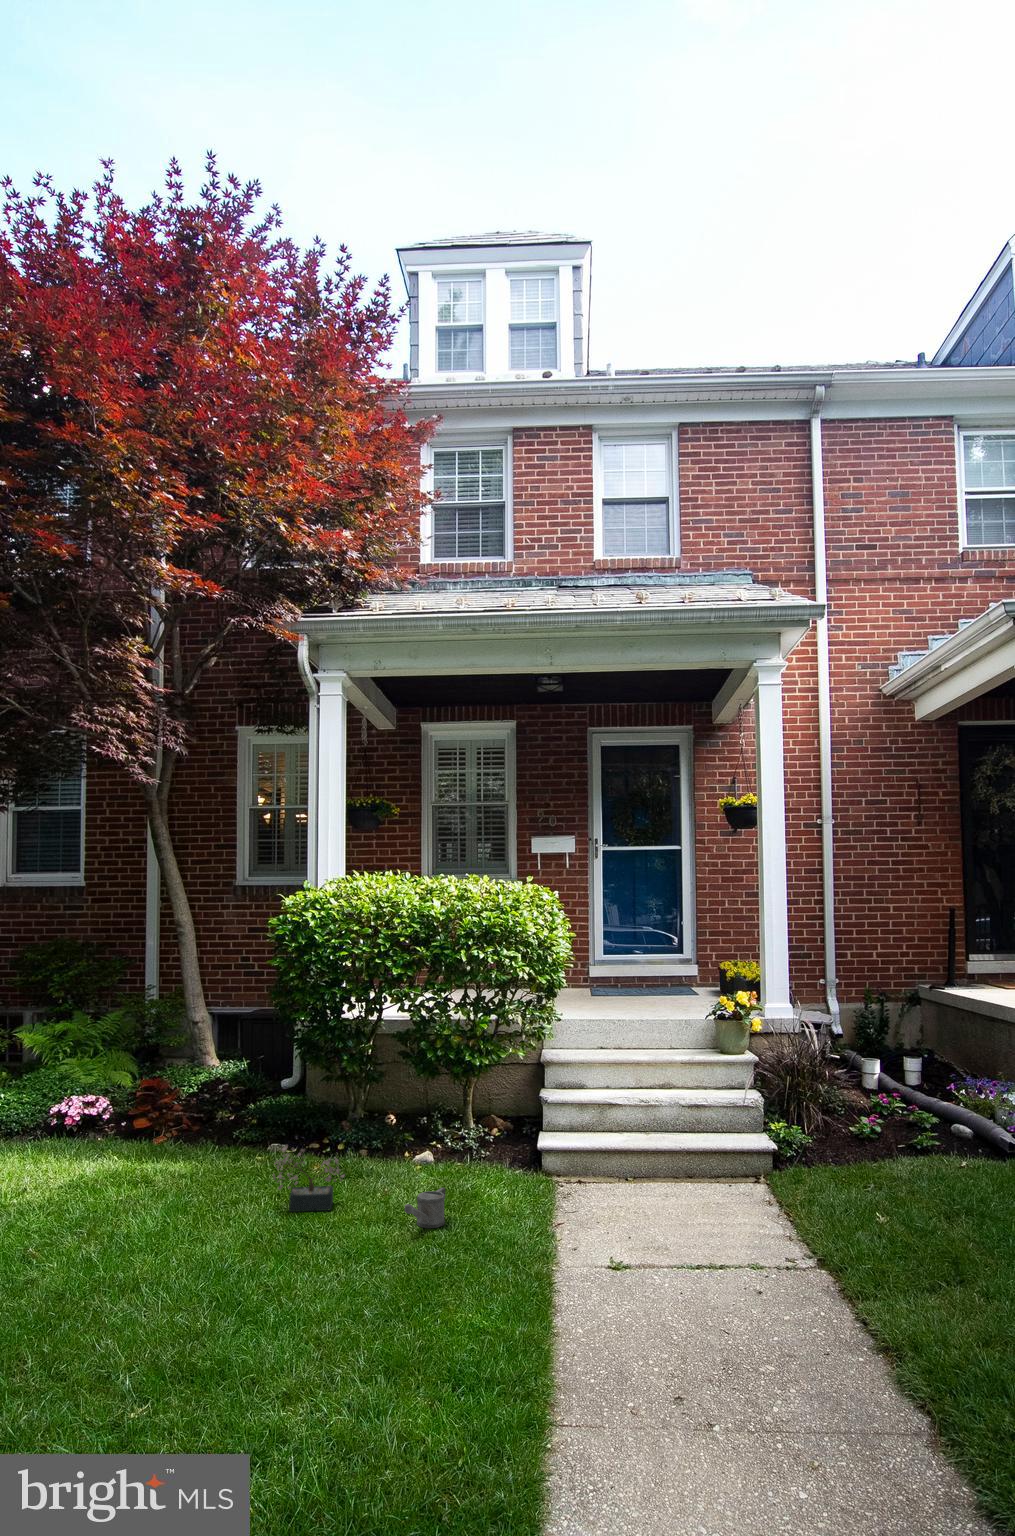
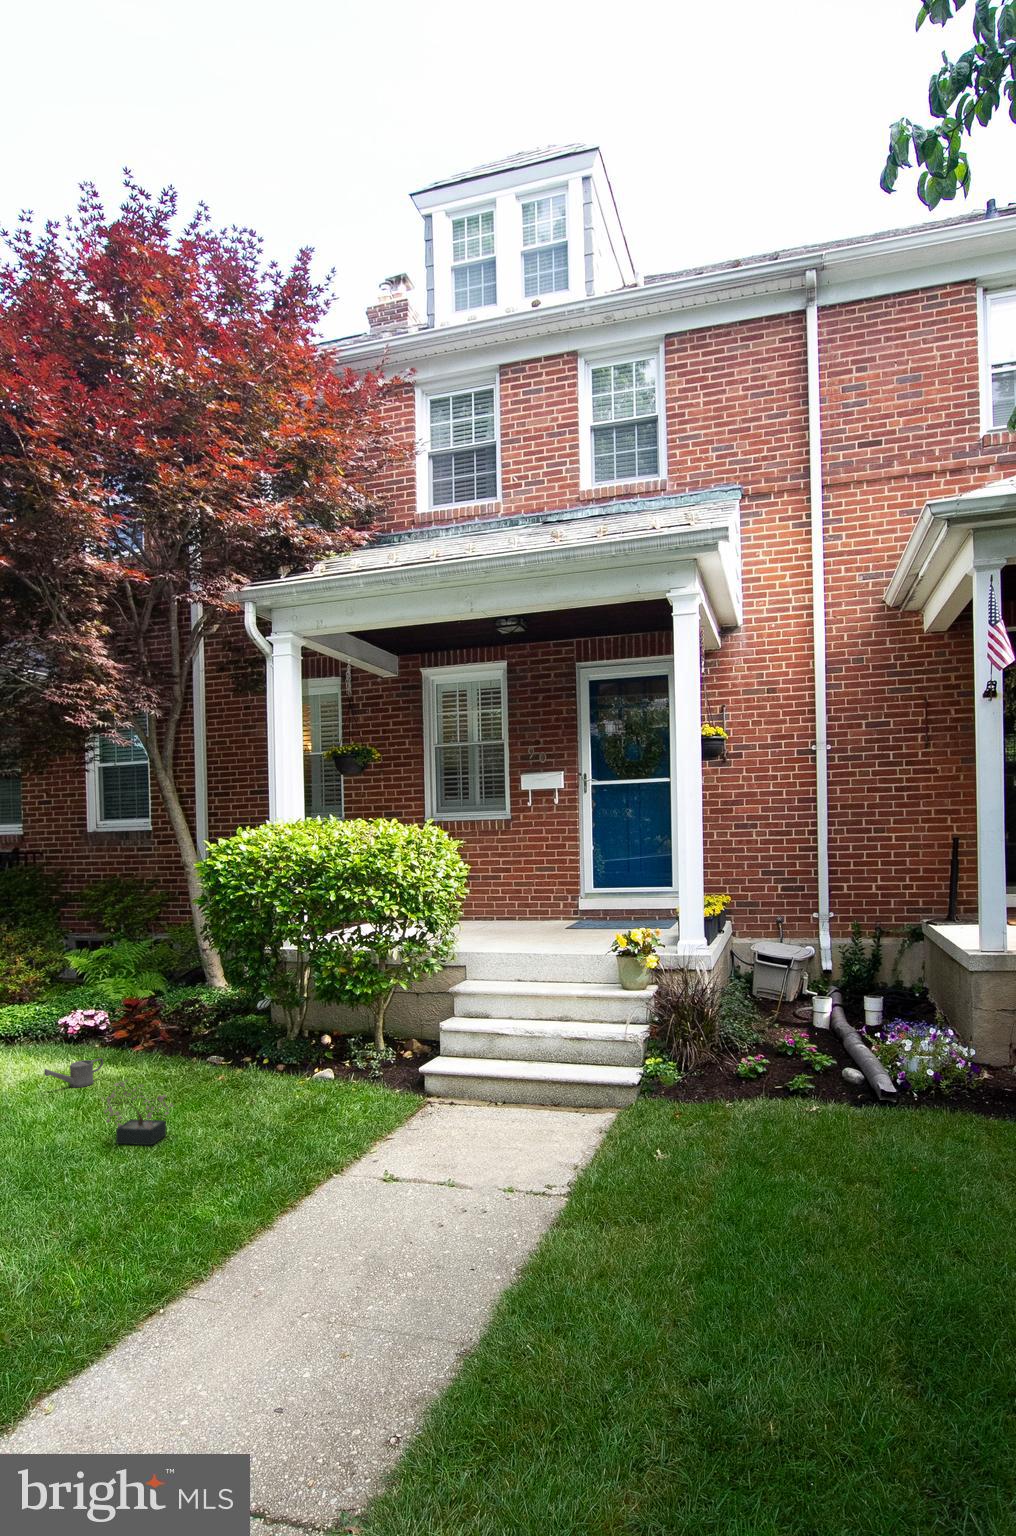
watering can: present [405,1188,445,1228] -> present [44,1058,103,1087]

